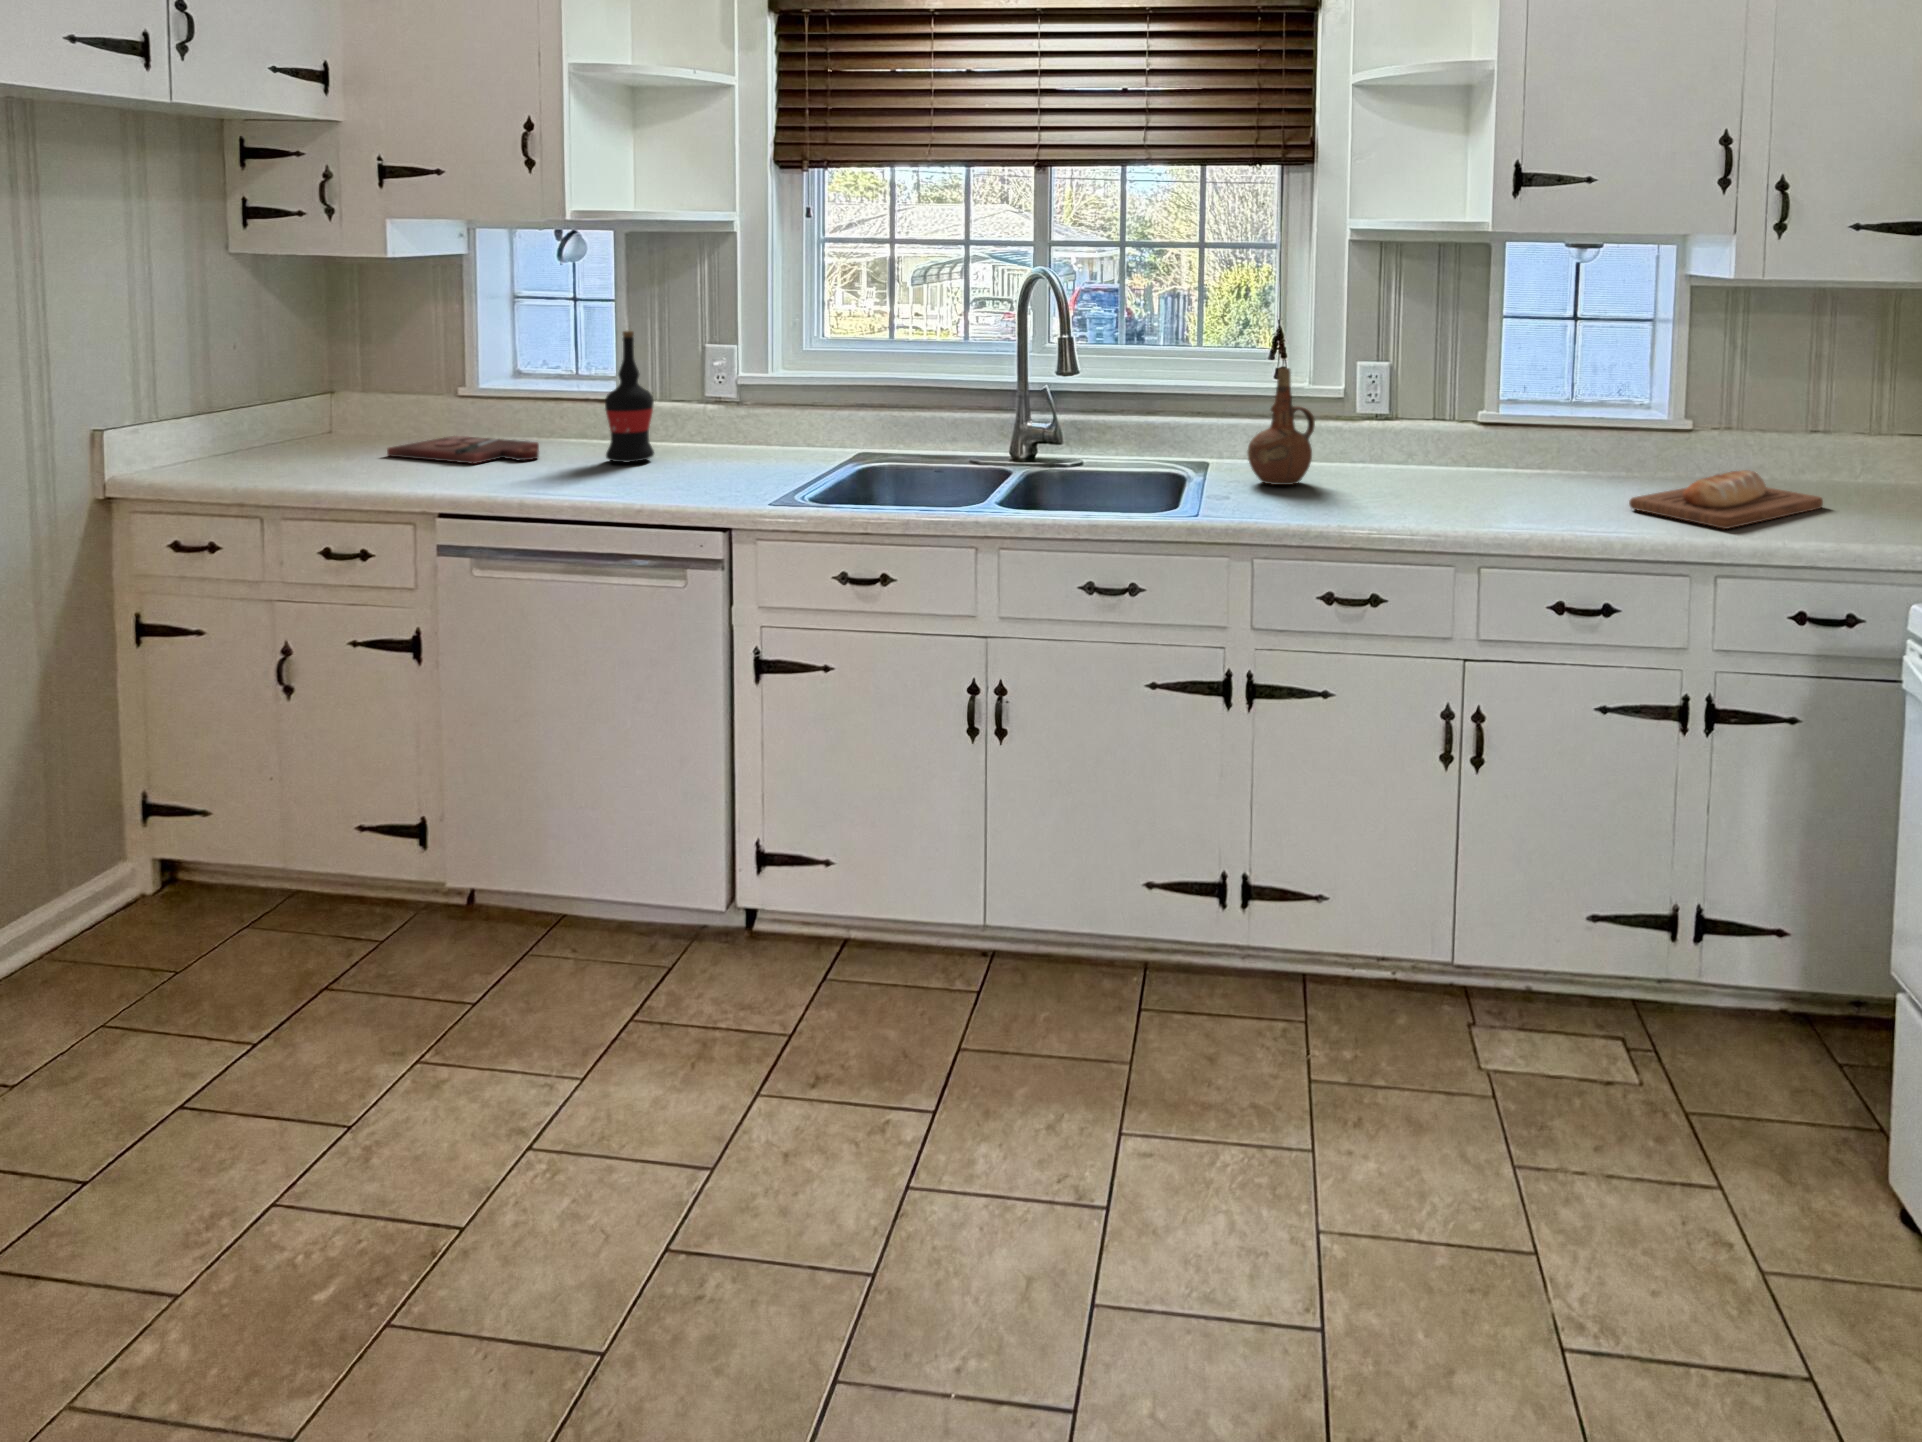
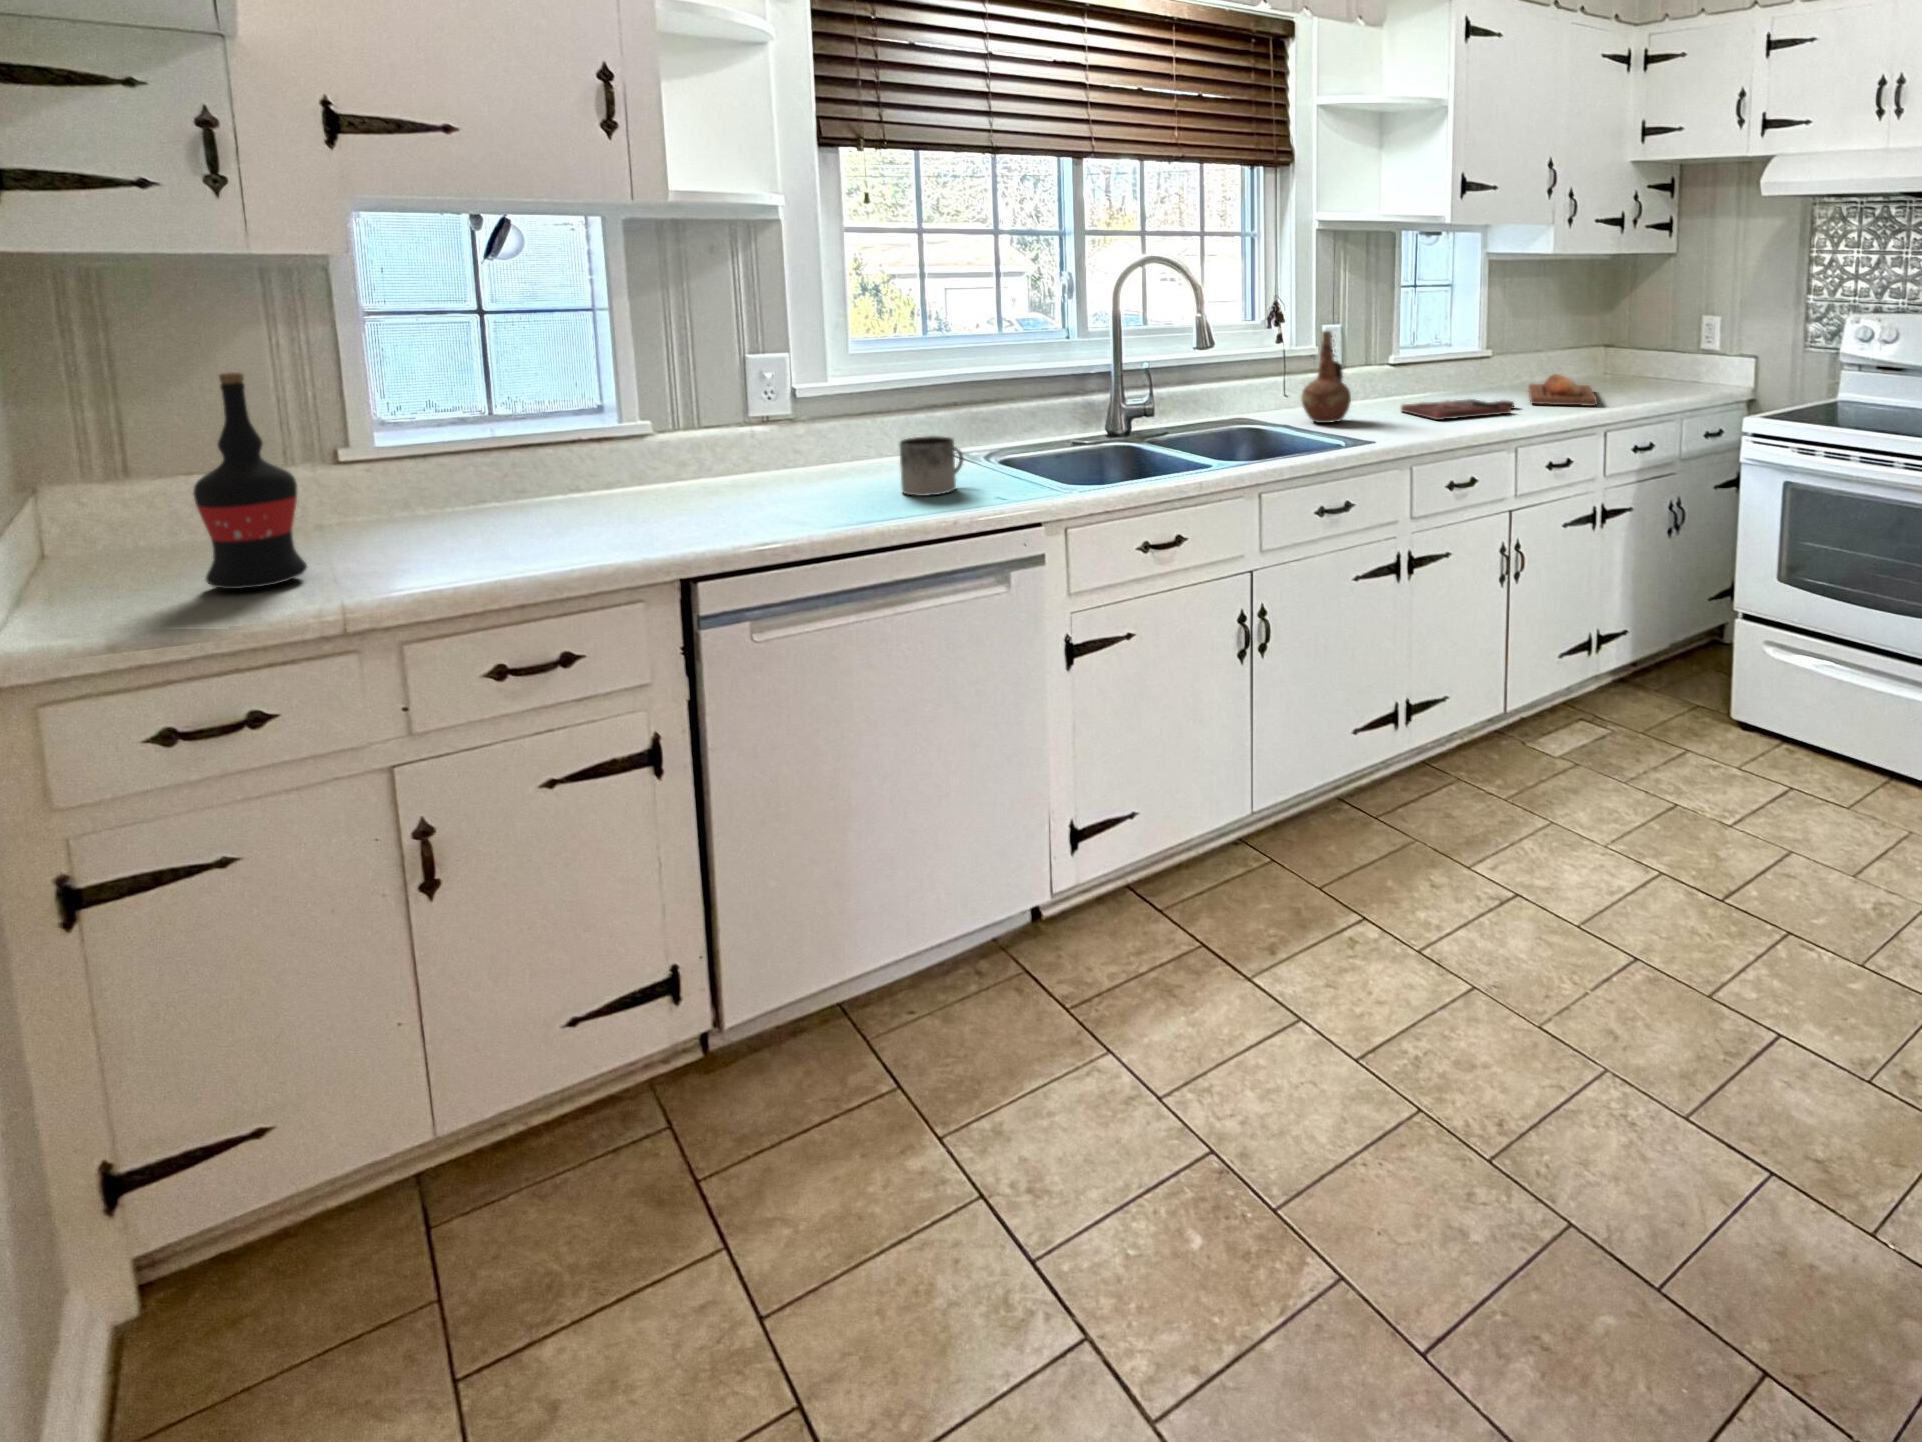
wine bottle: present [605,331,654,463] -> present [193,372,307,589]
mug: none [694,429,760,483] -> present [900,436,963,496]
cutting board: present [387,436,539,464] -> present [1401,399,1514,420]

